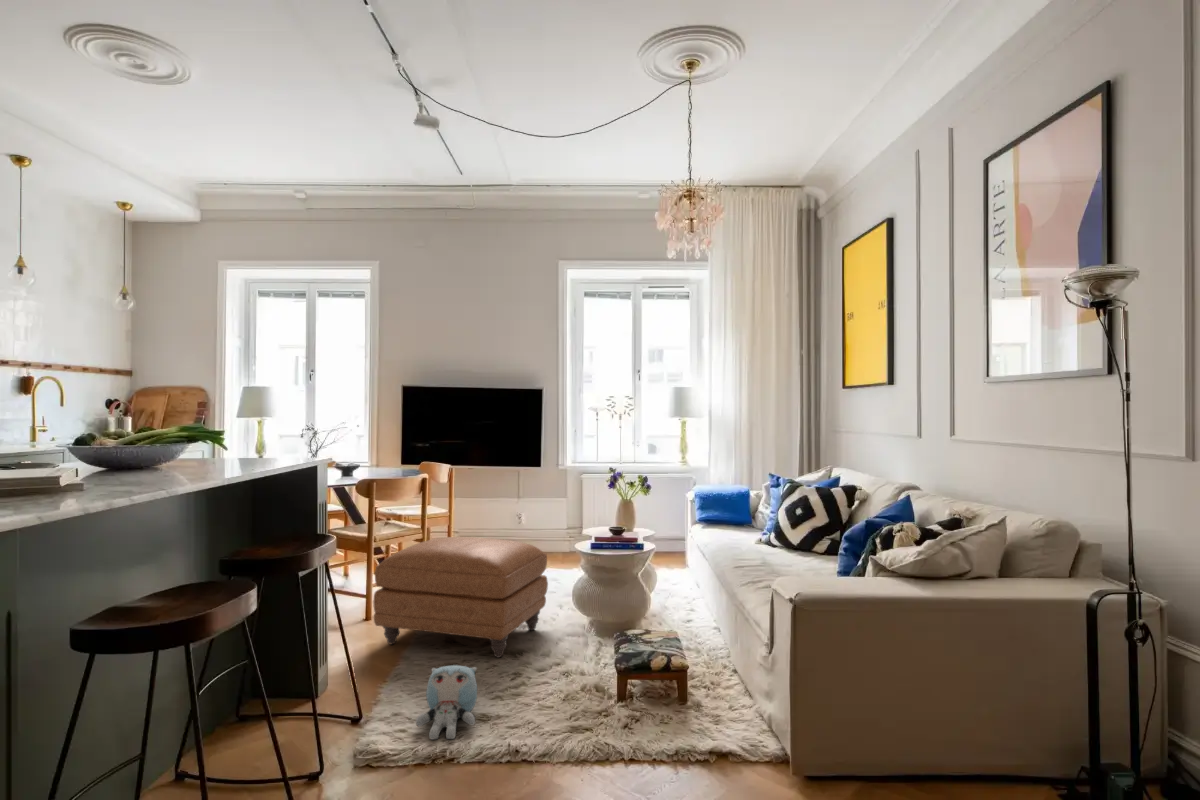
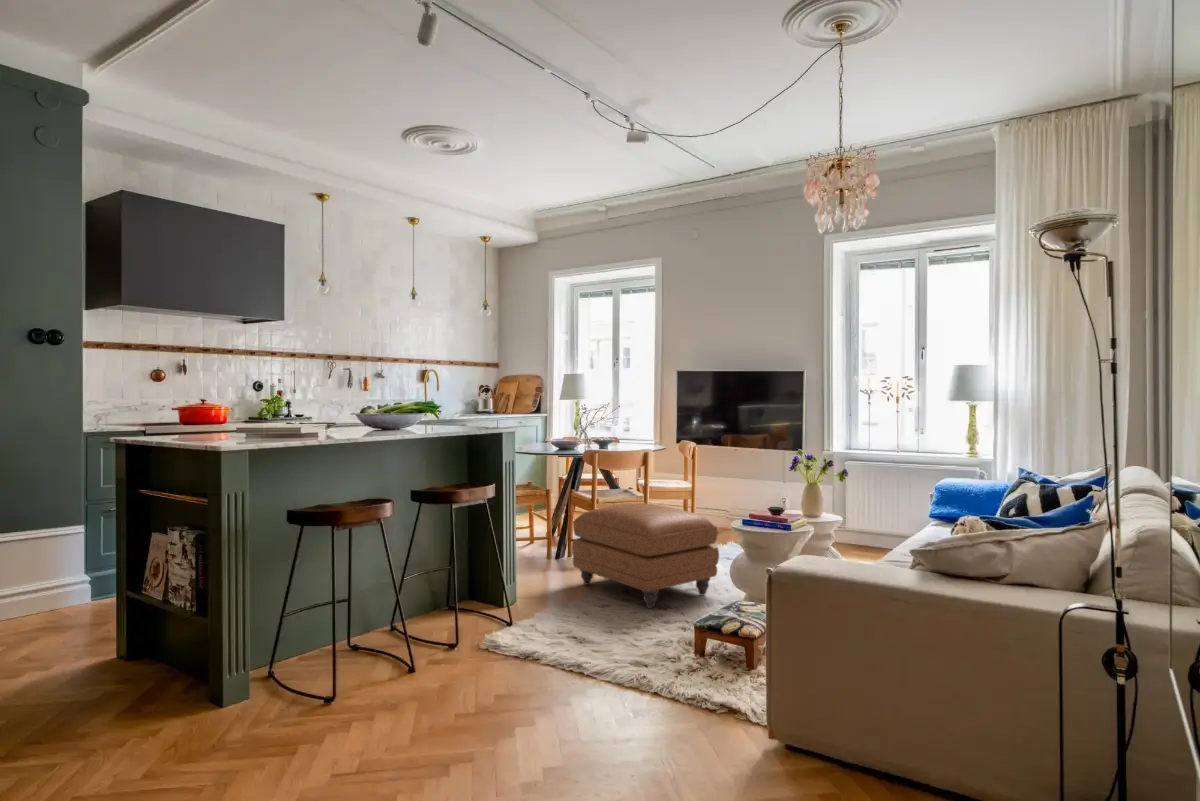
plush toy: present [416,665,477,740] -> none [535,596,591,648]

